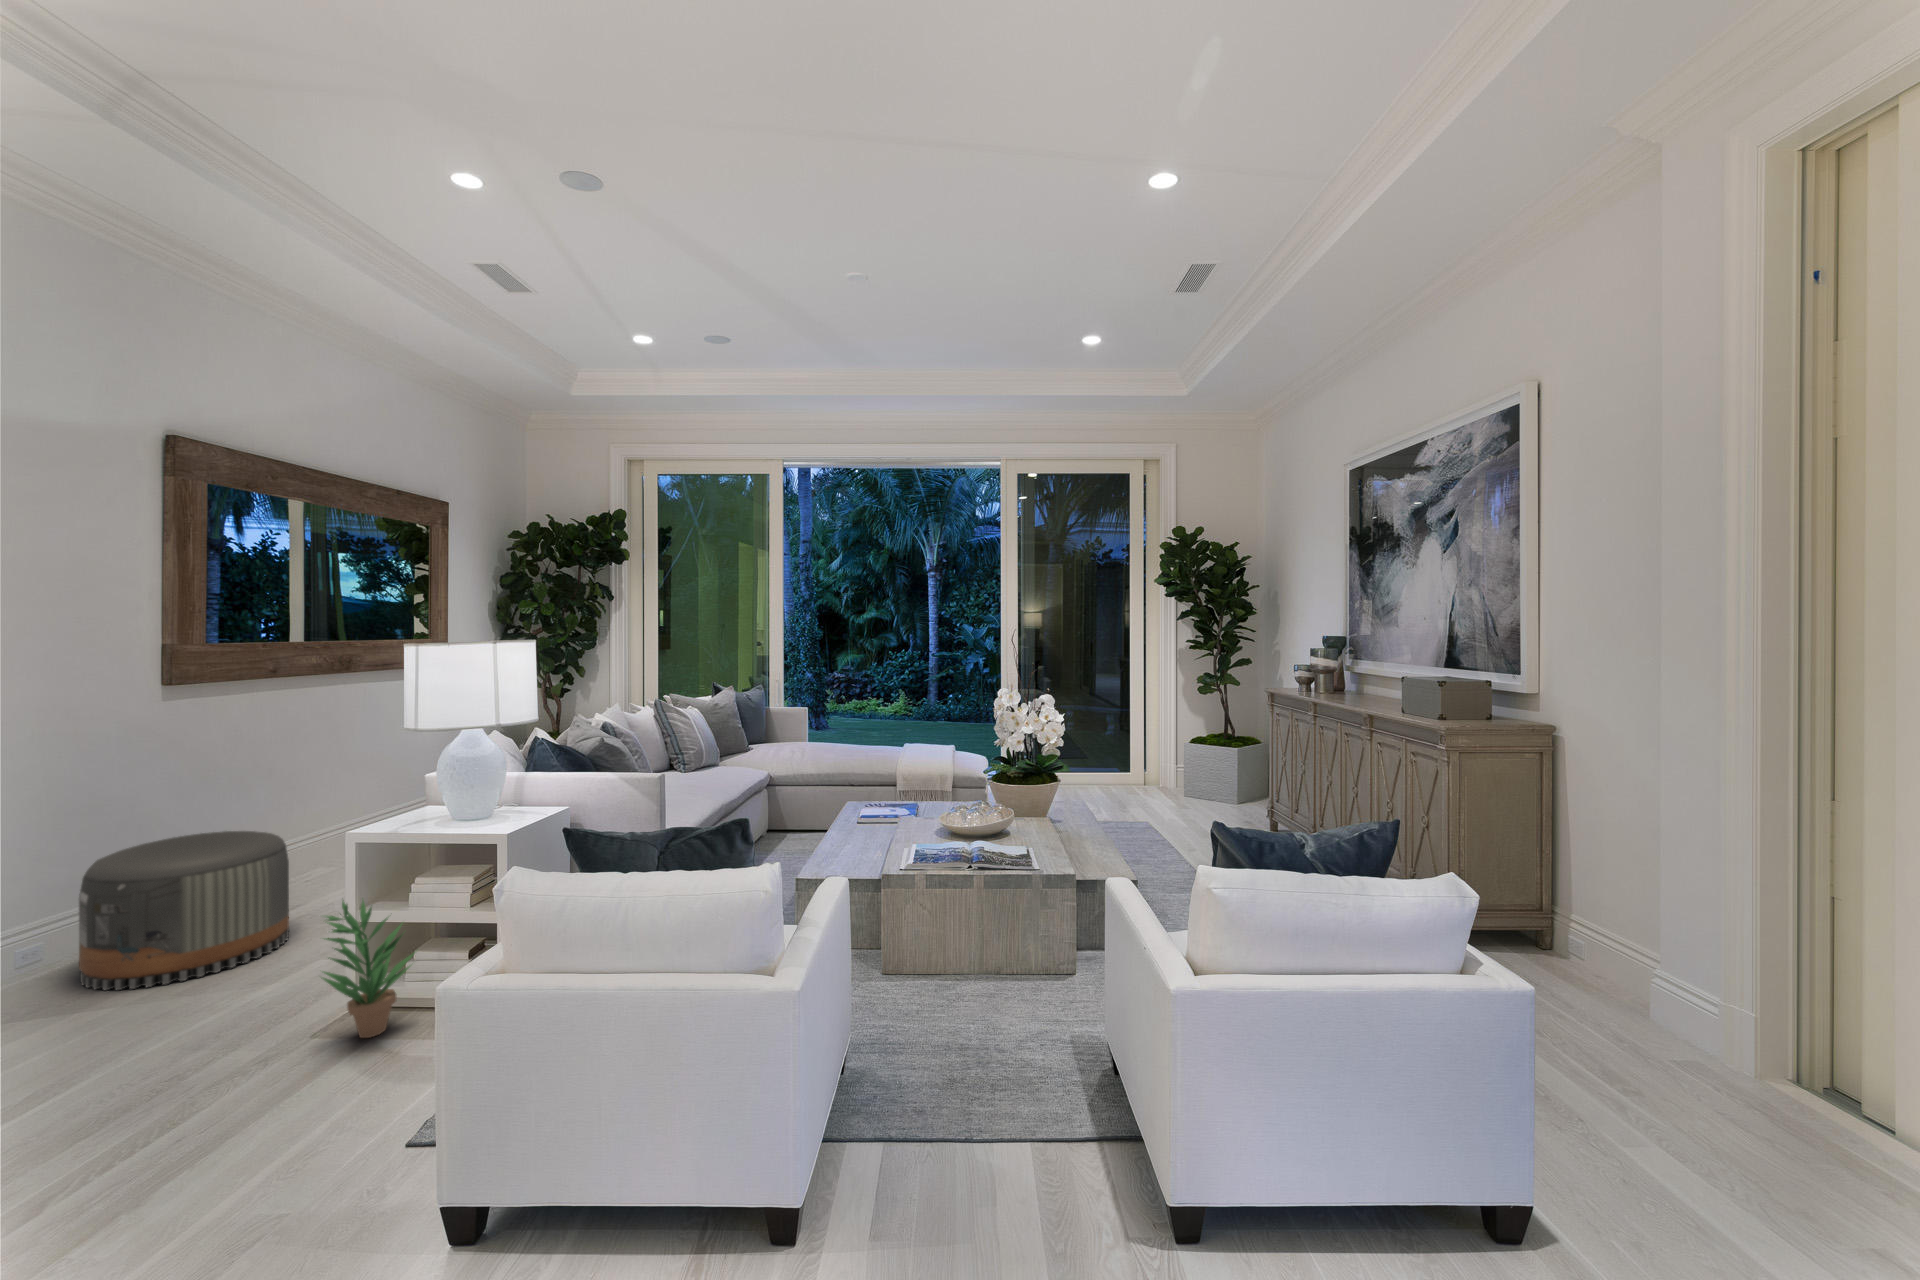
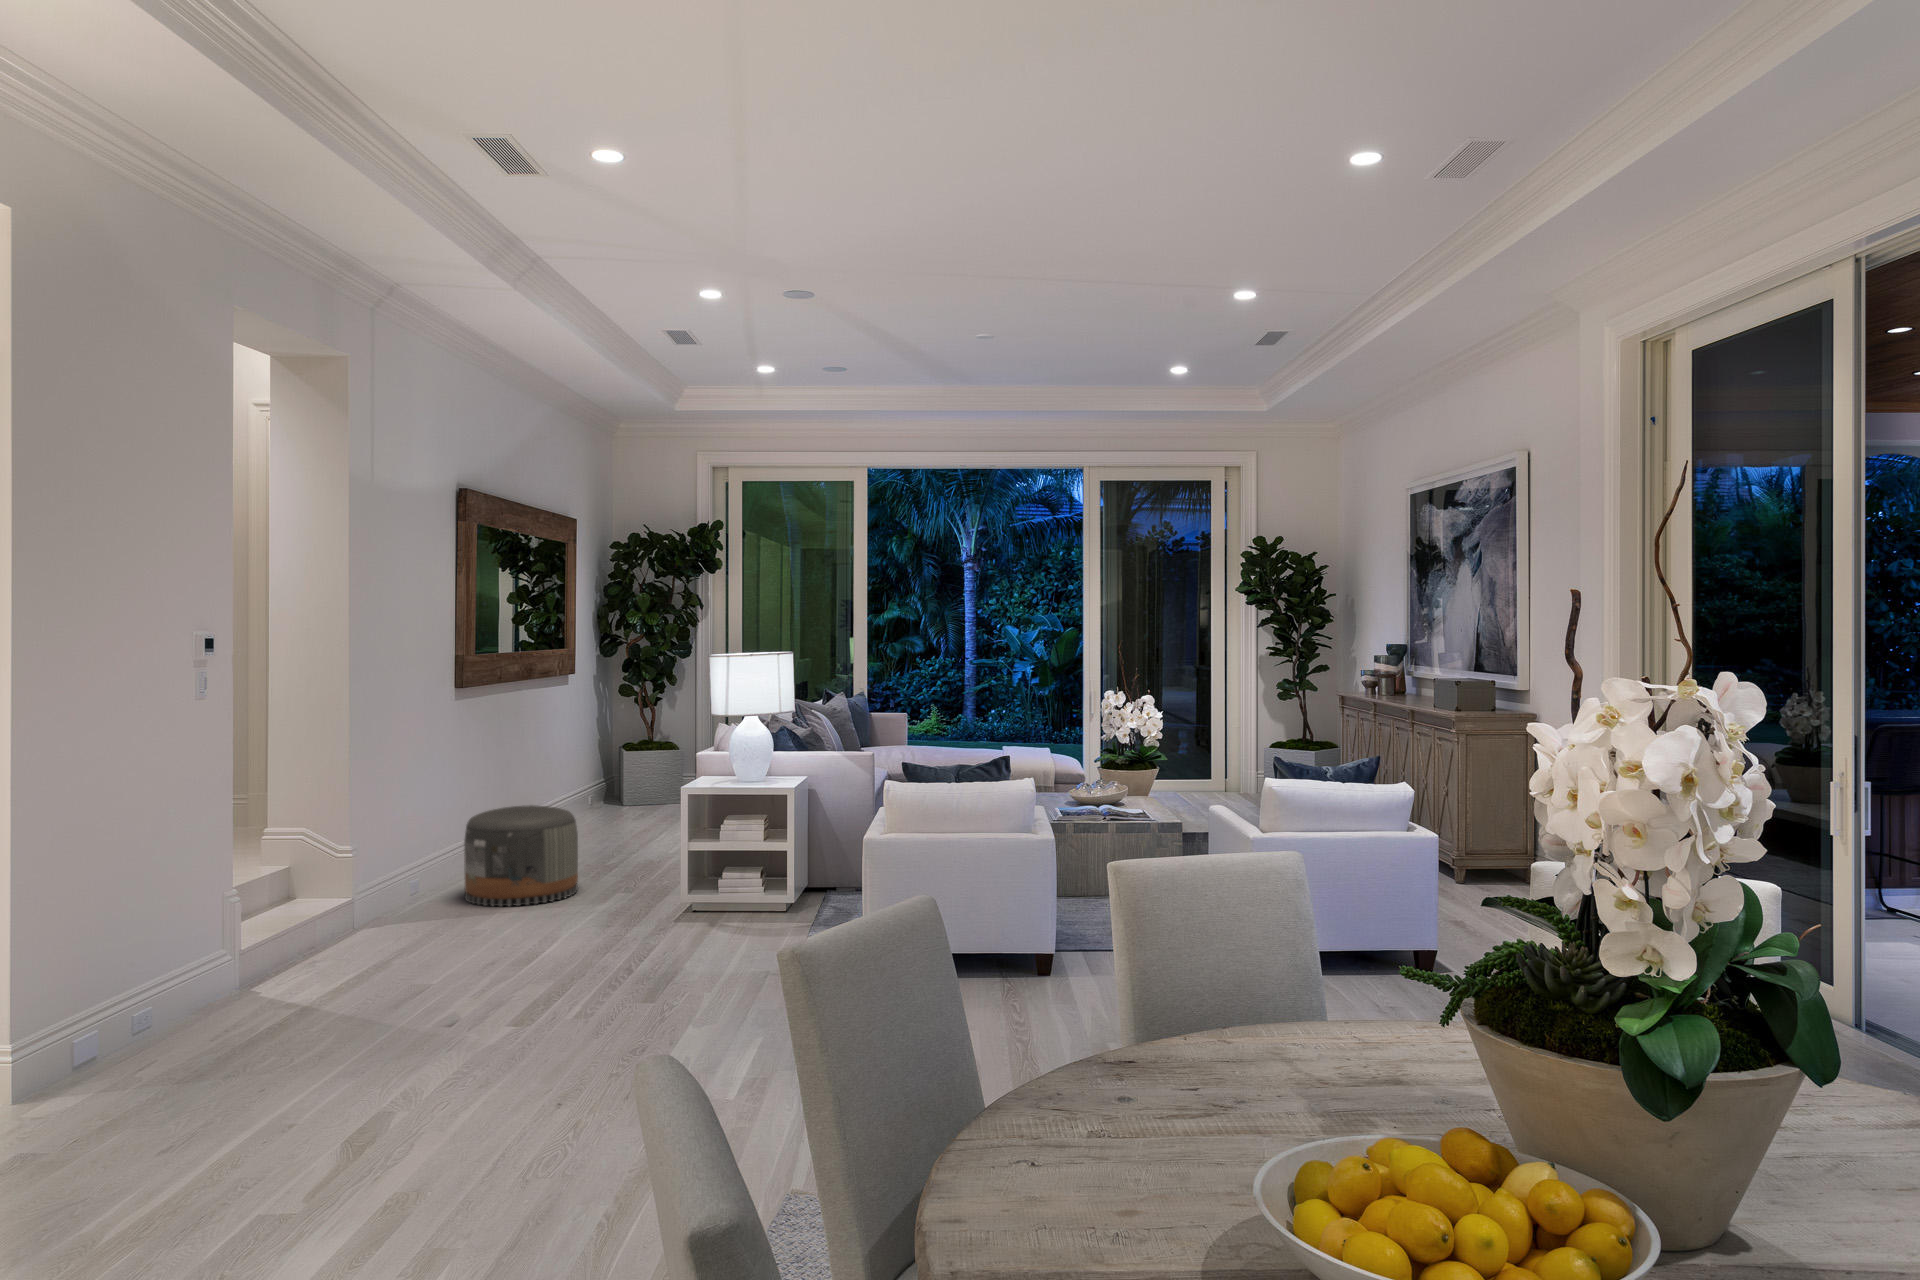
potted plant: present [322,900,415,1038] -> none [690,830,741,921]

